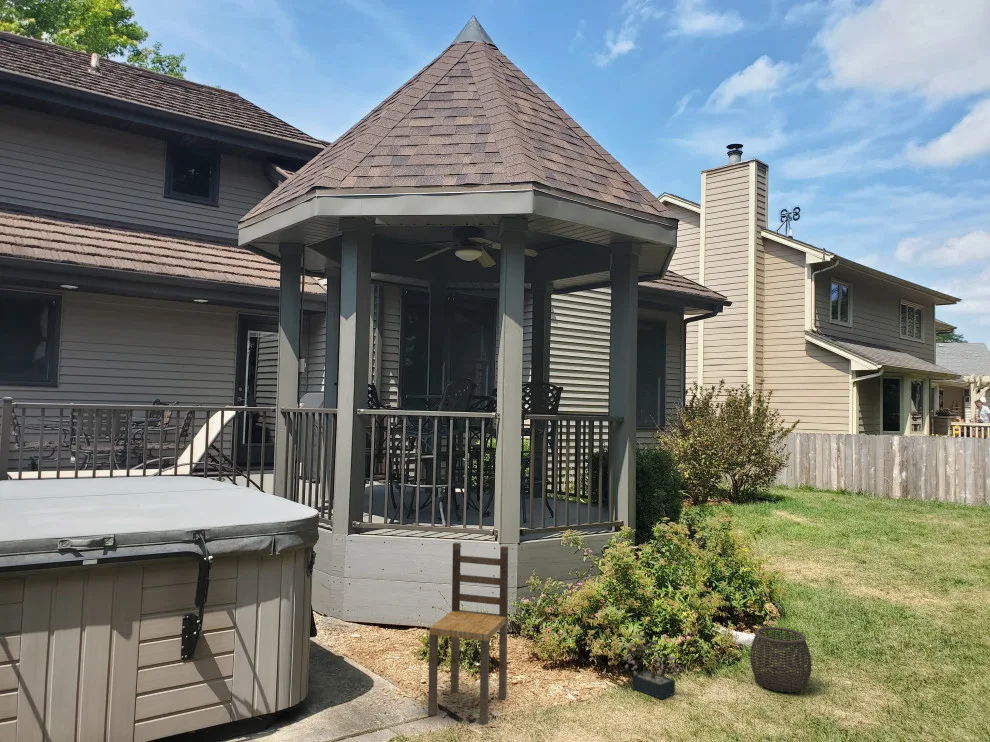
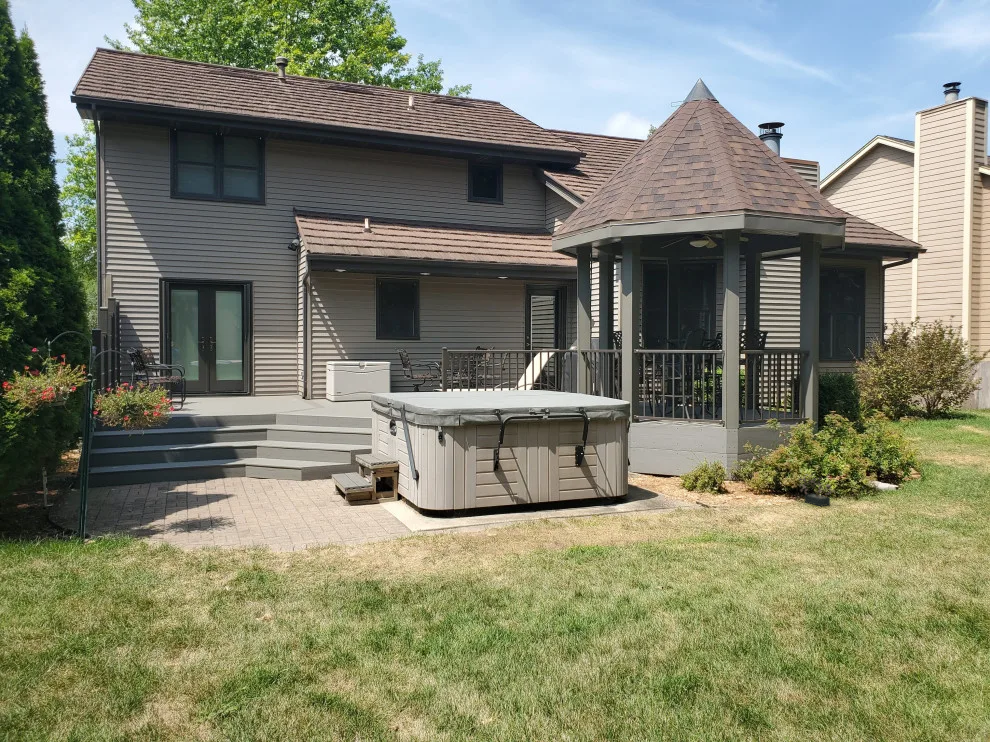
chair: present [428,542,508,724] -> none [690,421,731,509]
woven basket: present [750,627,812,693] -> none [880,474,919,508]

